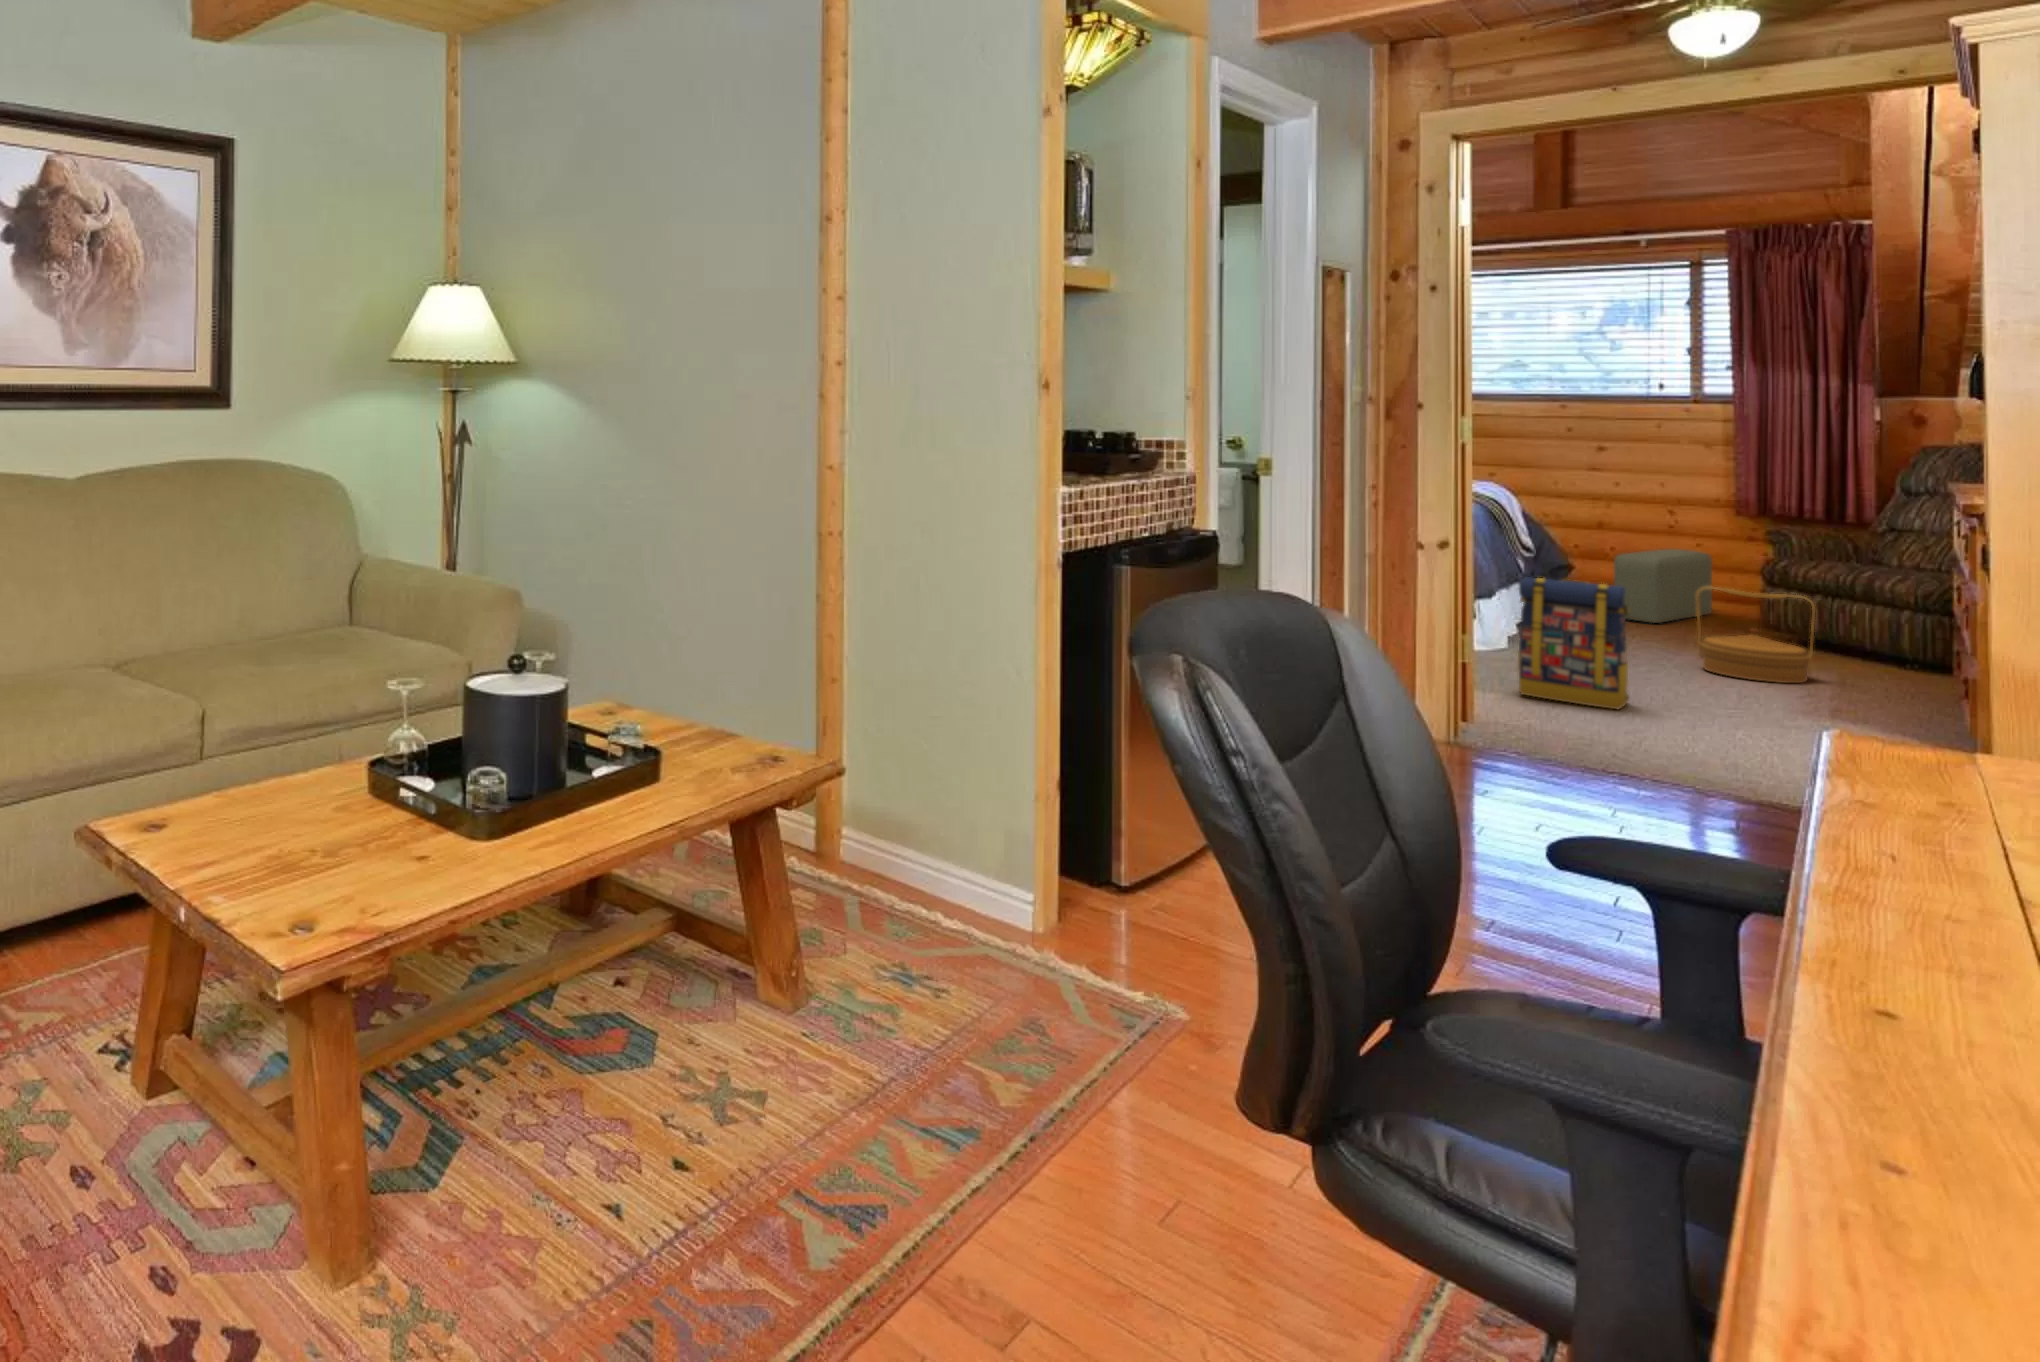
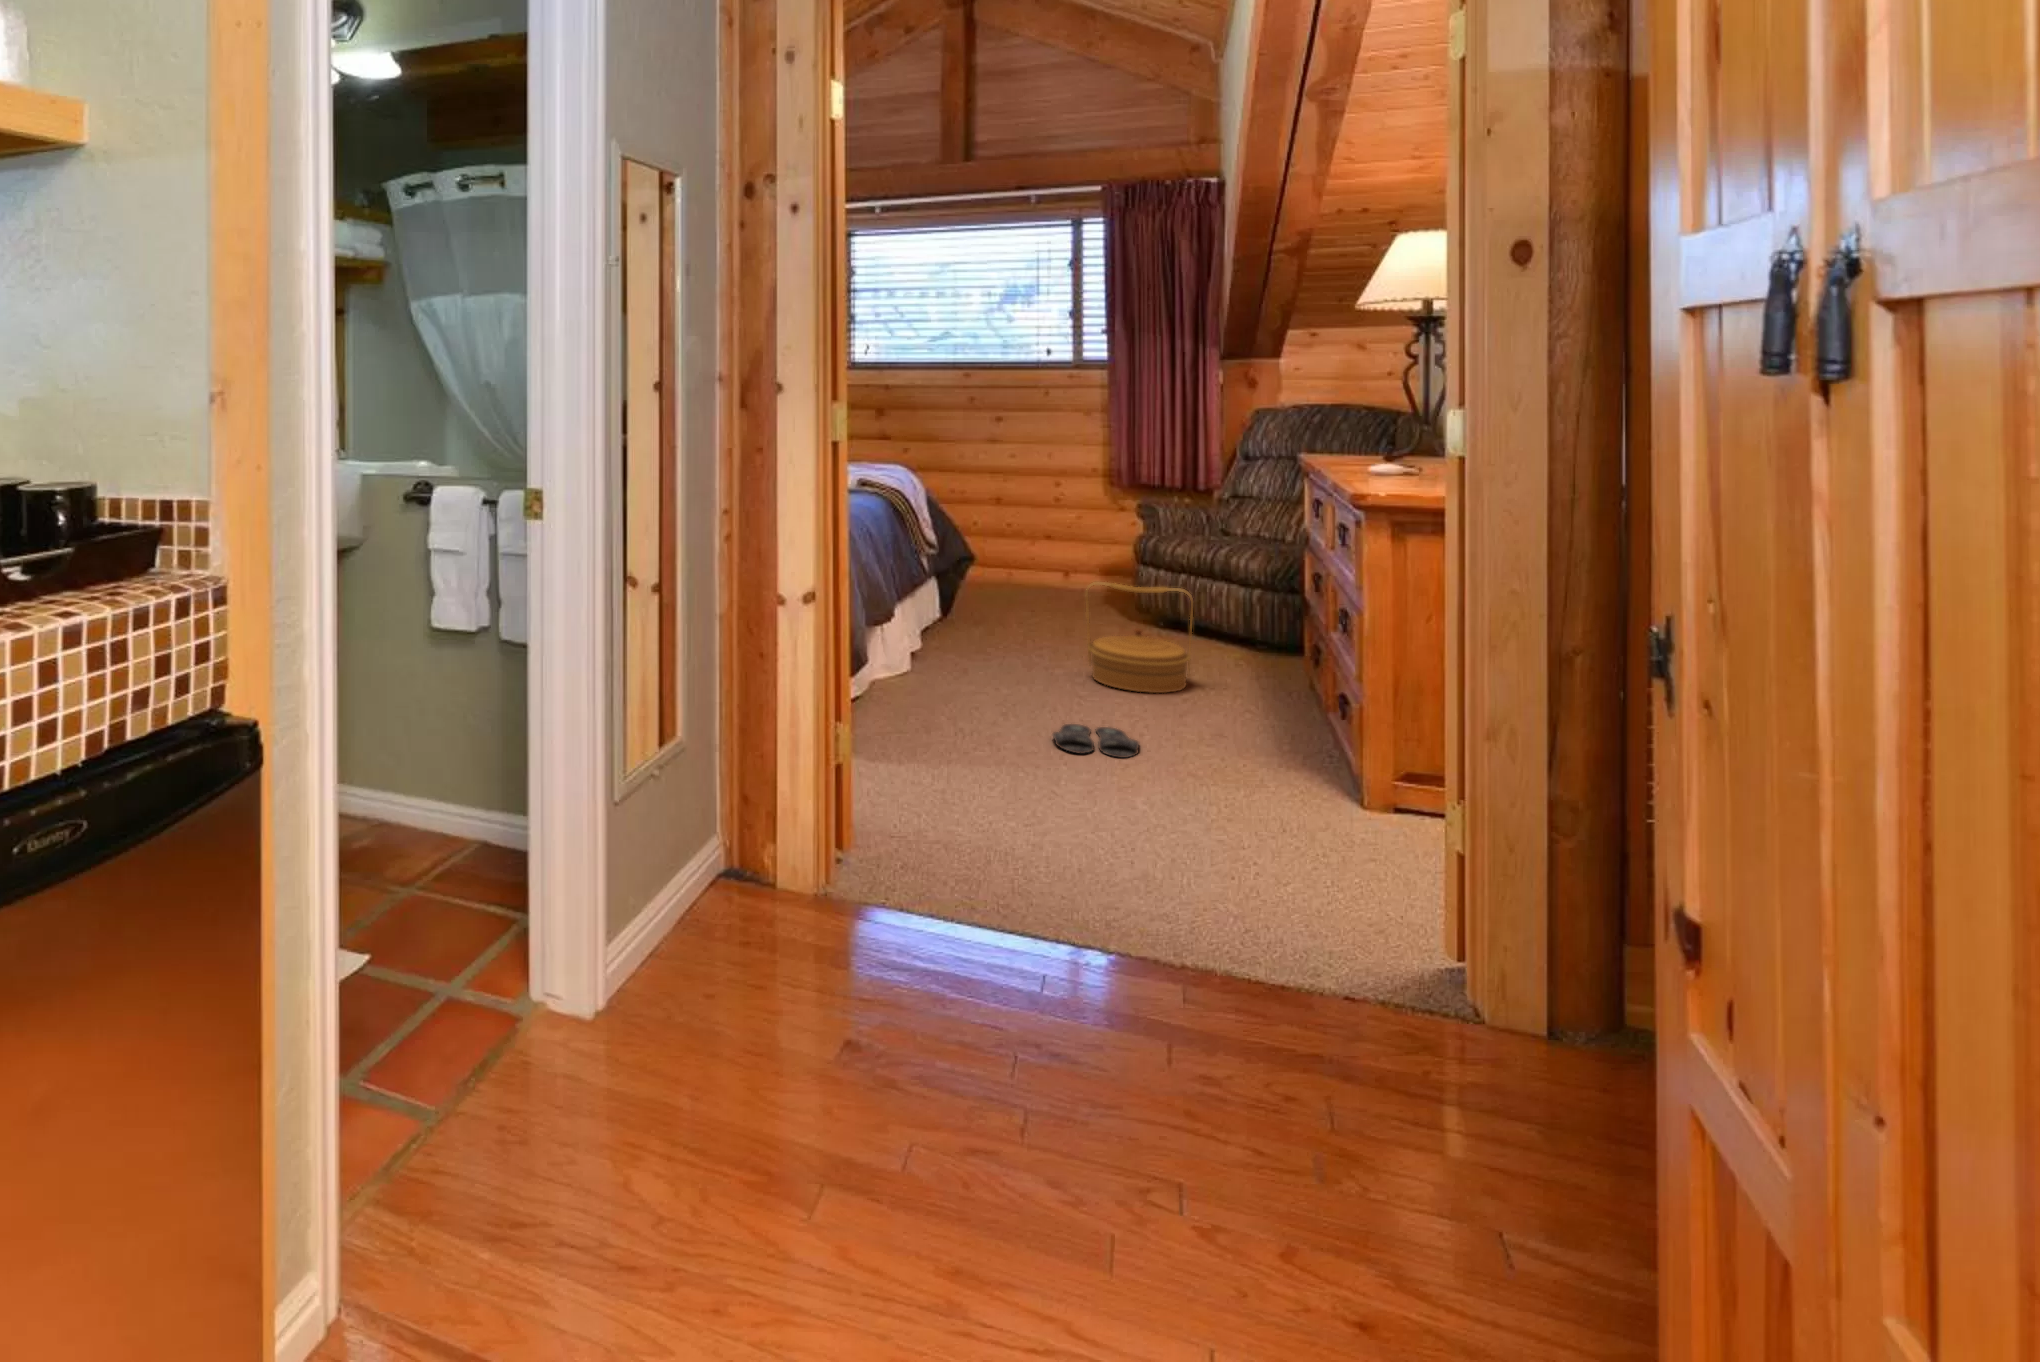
pouf: present [1614,549,1712,623] -> none [1008,521,1089,606]
backpack: present [1518,577,1629,709] -> none [911,601,1028,773]
slippers: none [1655,690,1744,712] -> present [1053,724,1139,758]

